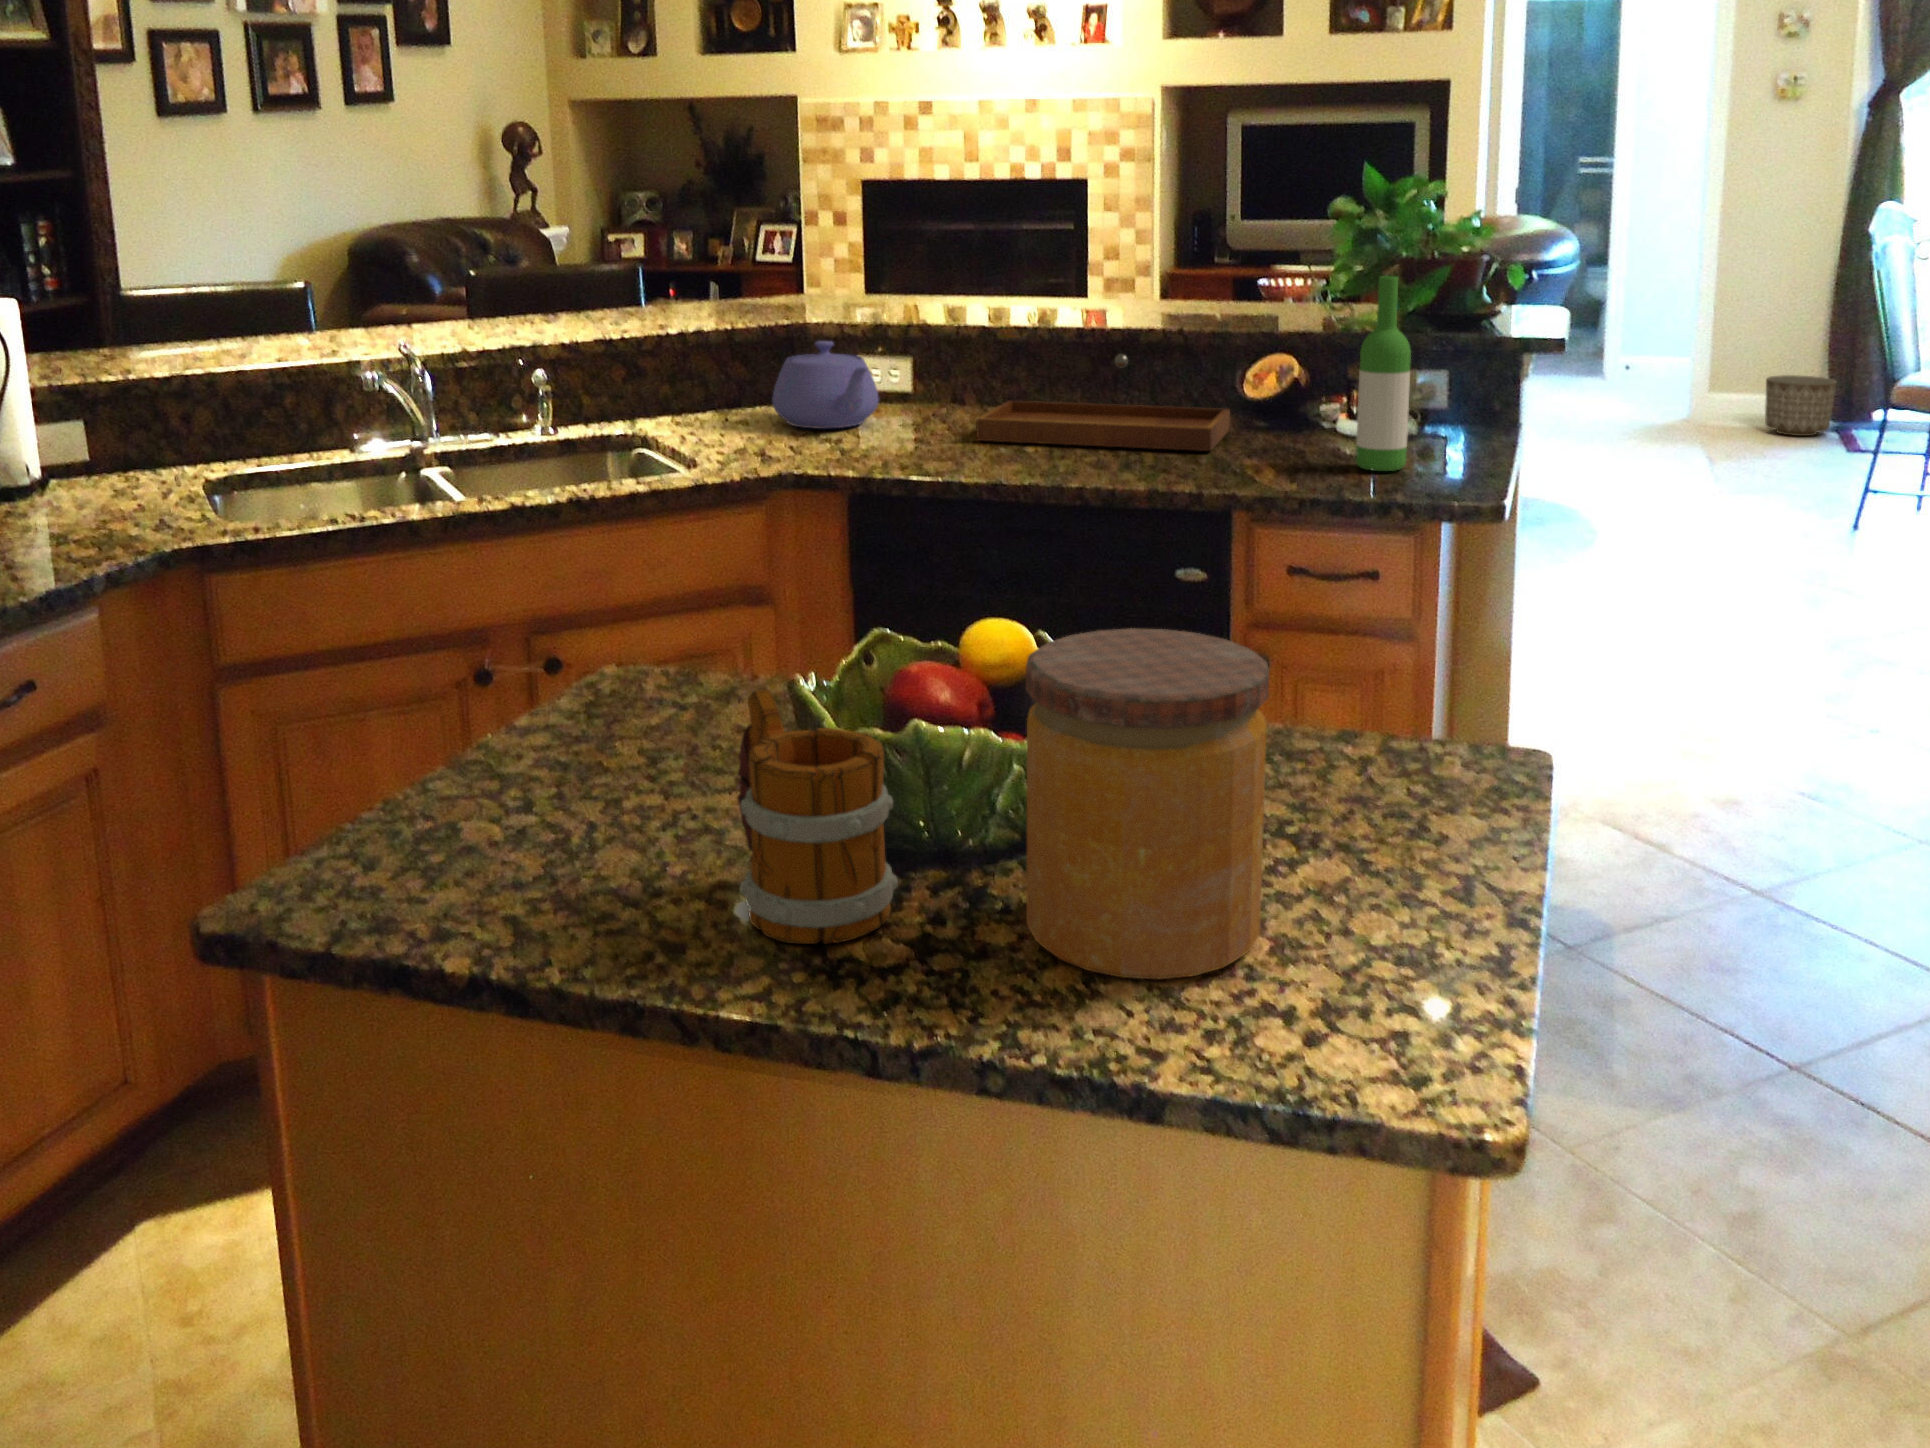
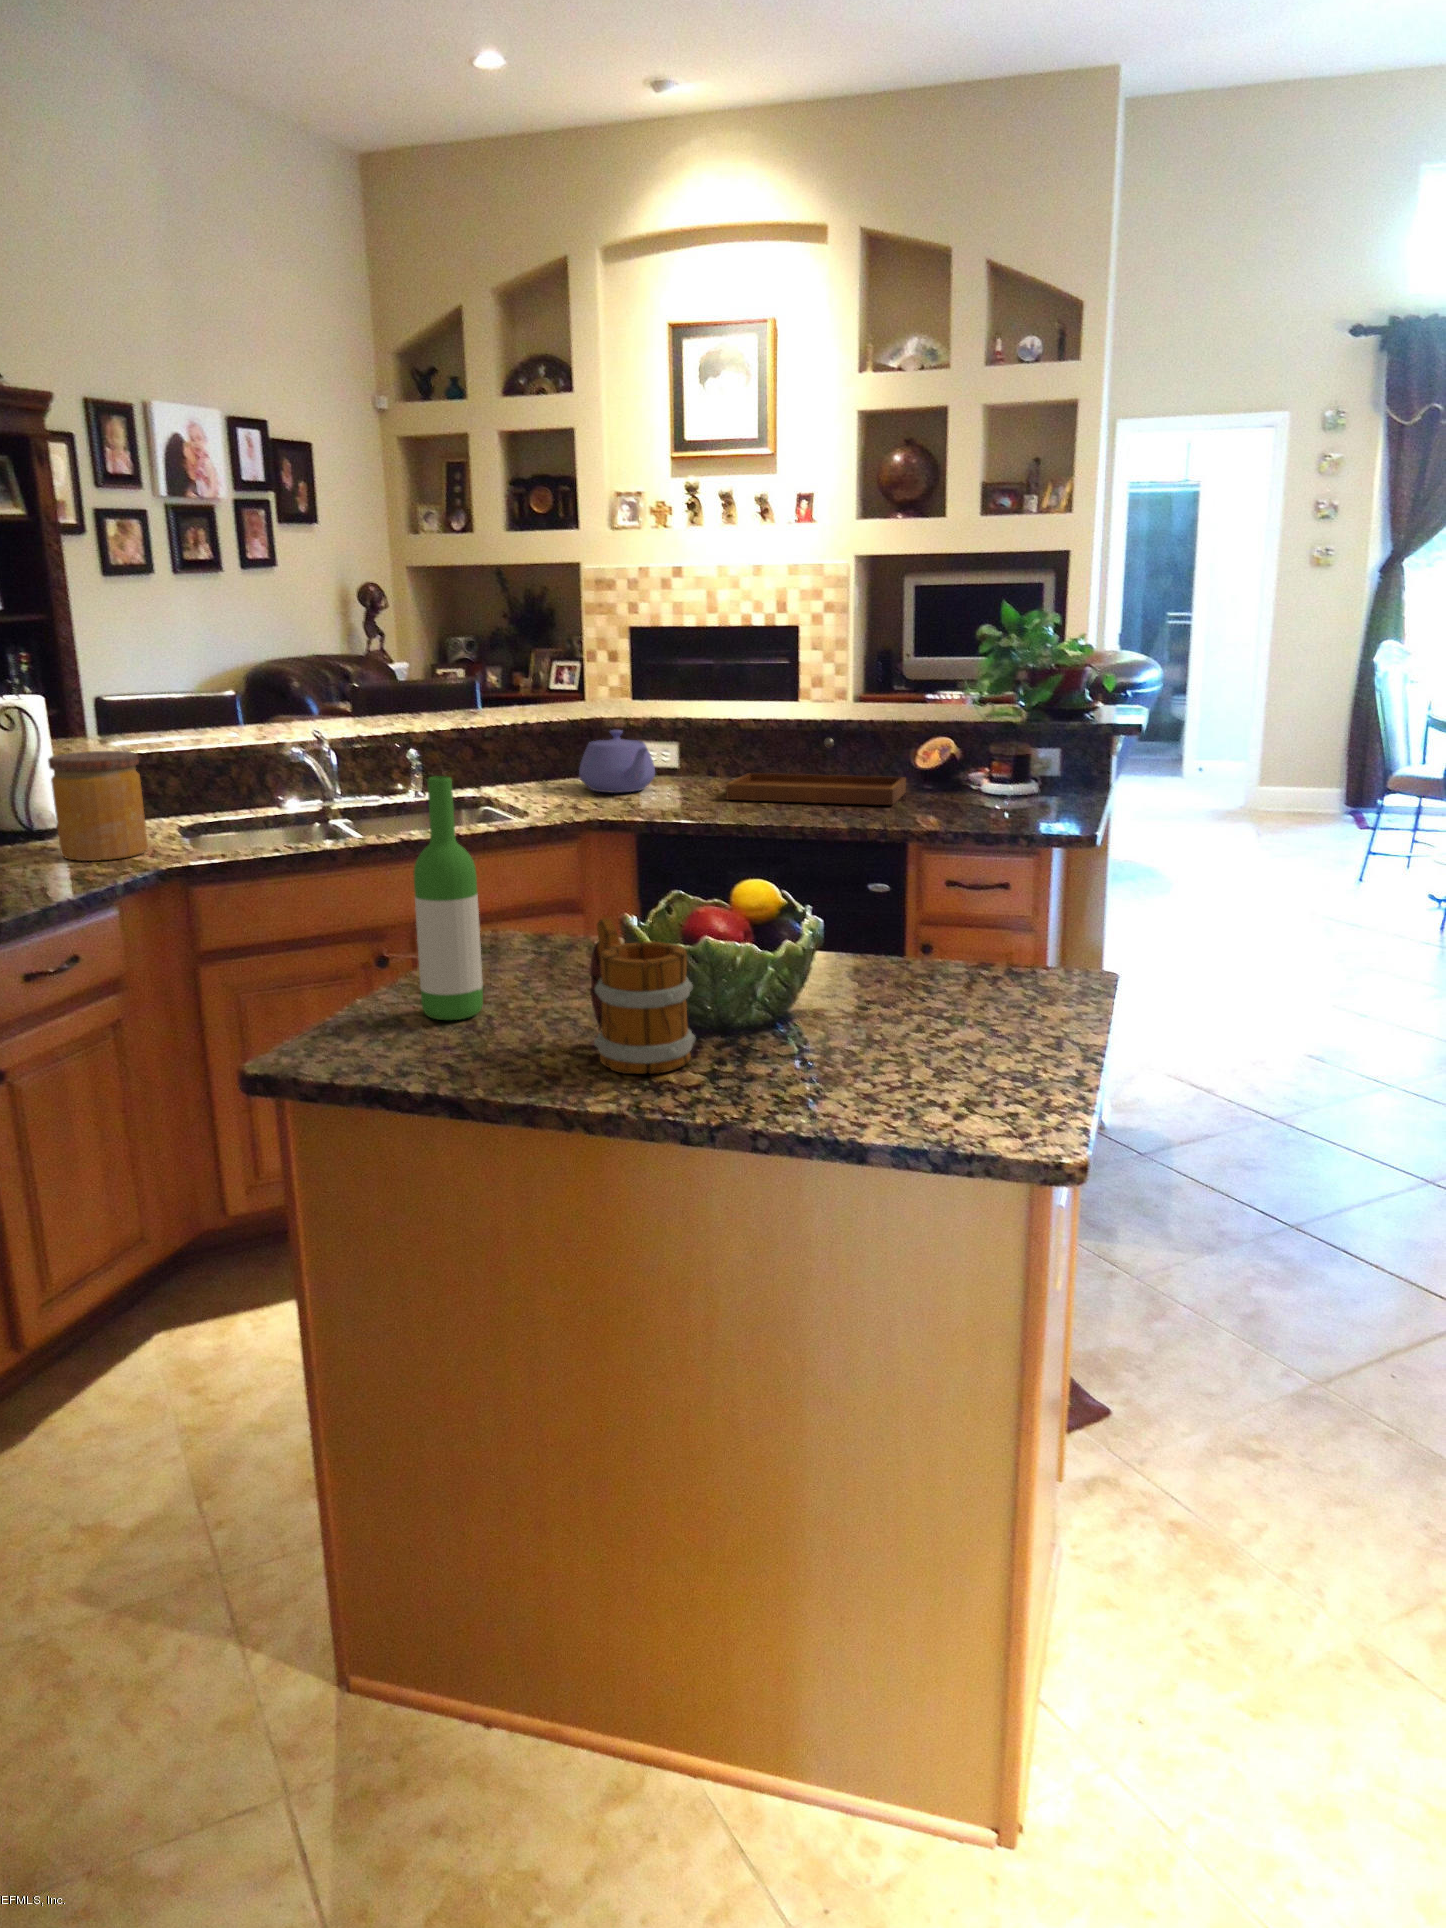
wine bottle: present [1356,276,1411,471] -> present [413,776,483,1020]
planter: present [1765,375,1837,436] -> none [1299,772,1352,817]
jar: present [1026,628,1269,980] -> present [48,751,148,861]

